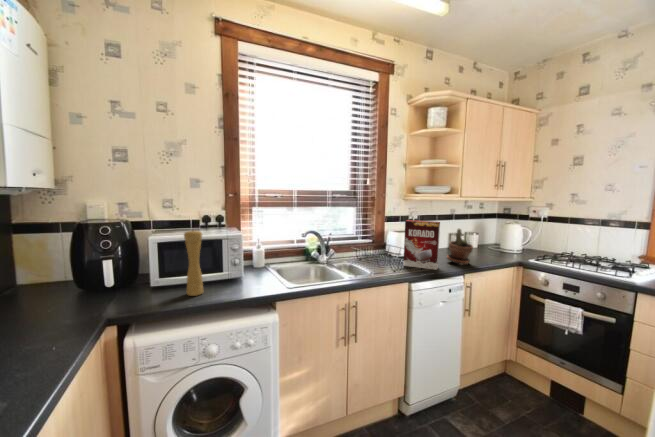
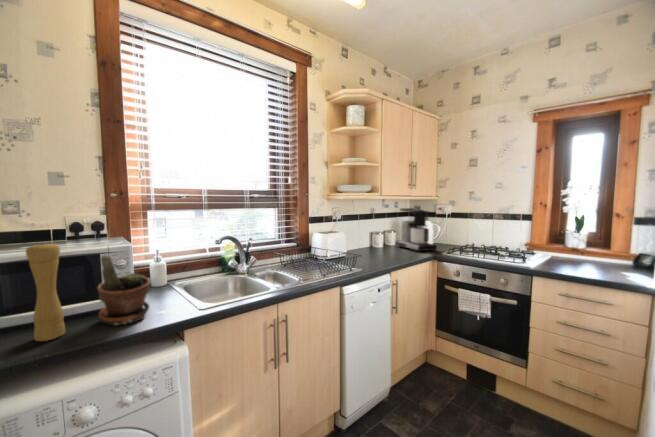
coffee maker: none [477,211,524,258] -> present [396,208,437,252]
cereal box: present [404,220,440,270] -> none [332,220,367,269]
potted plant: present [447,228,473,265] -> present [97,255,150,325]

